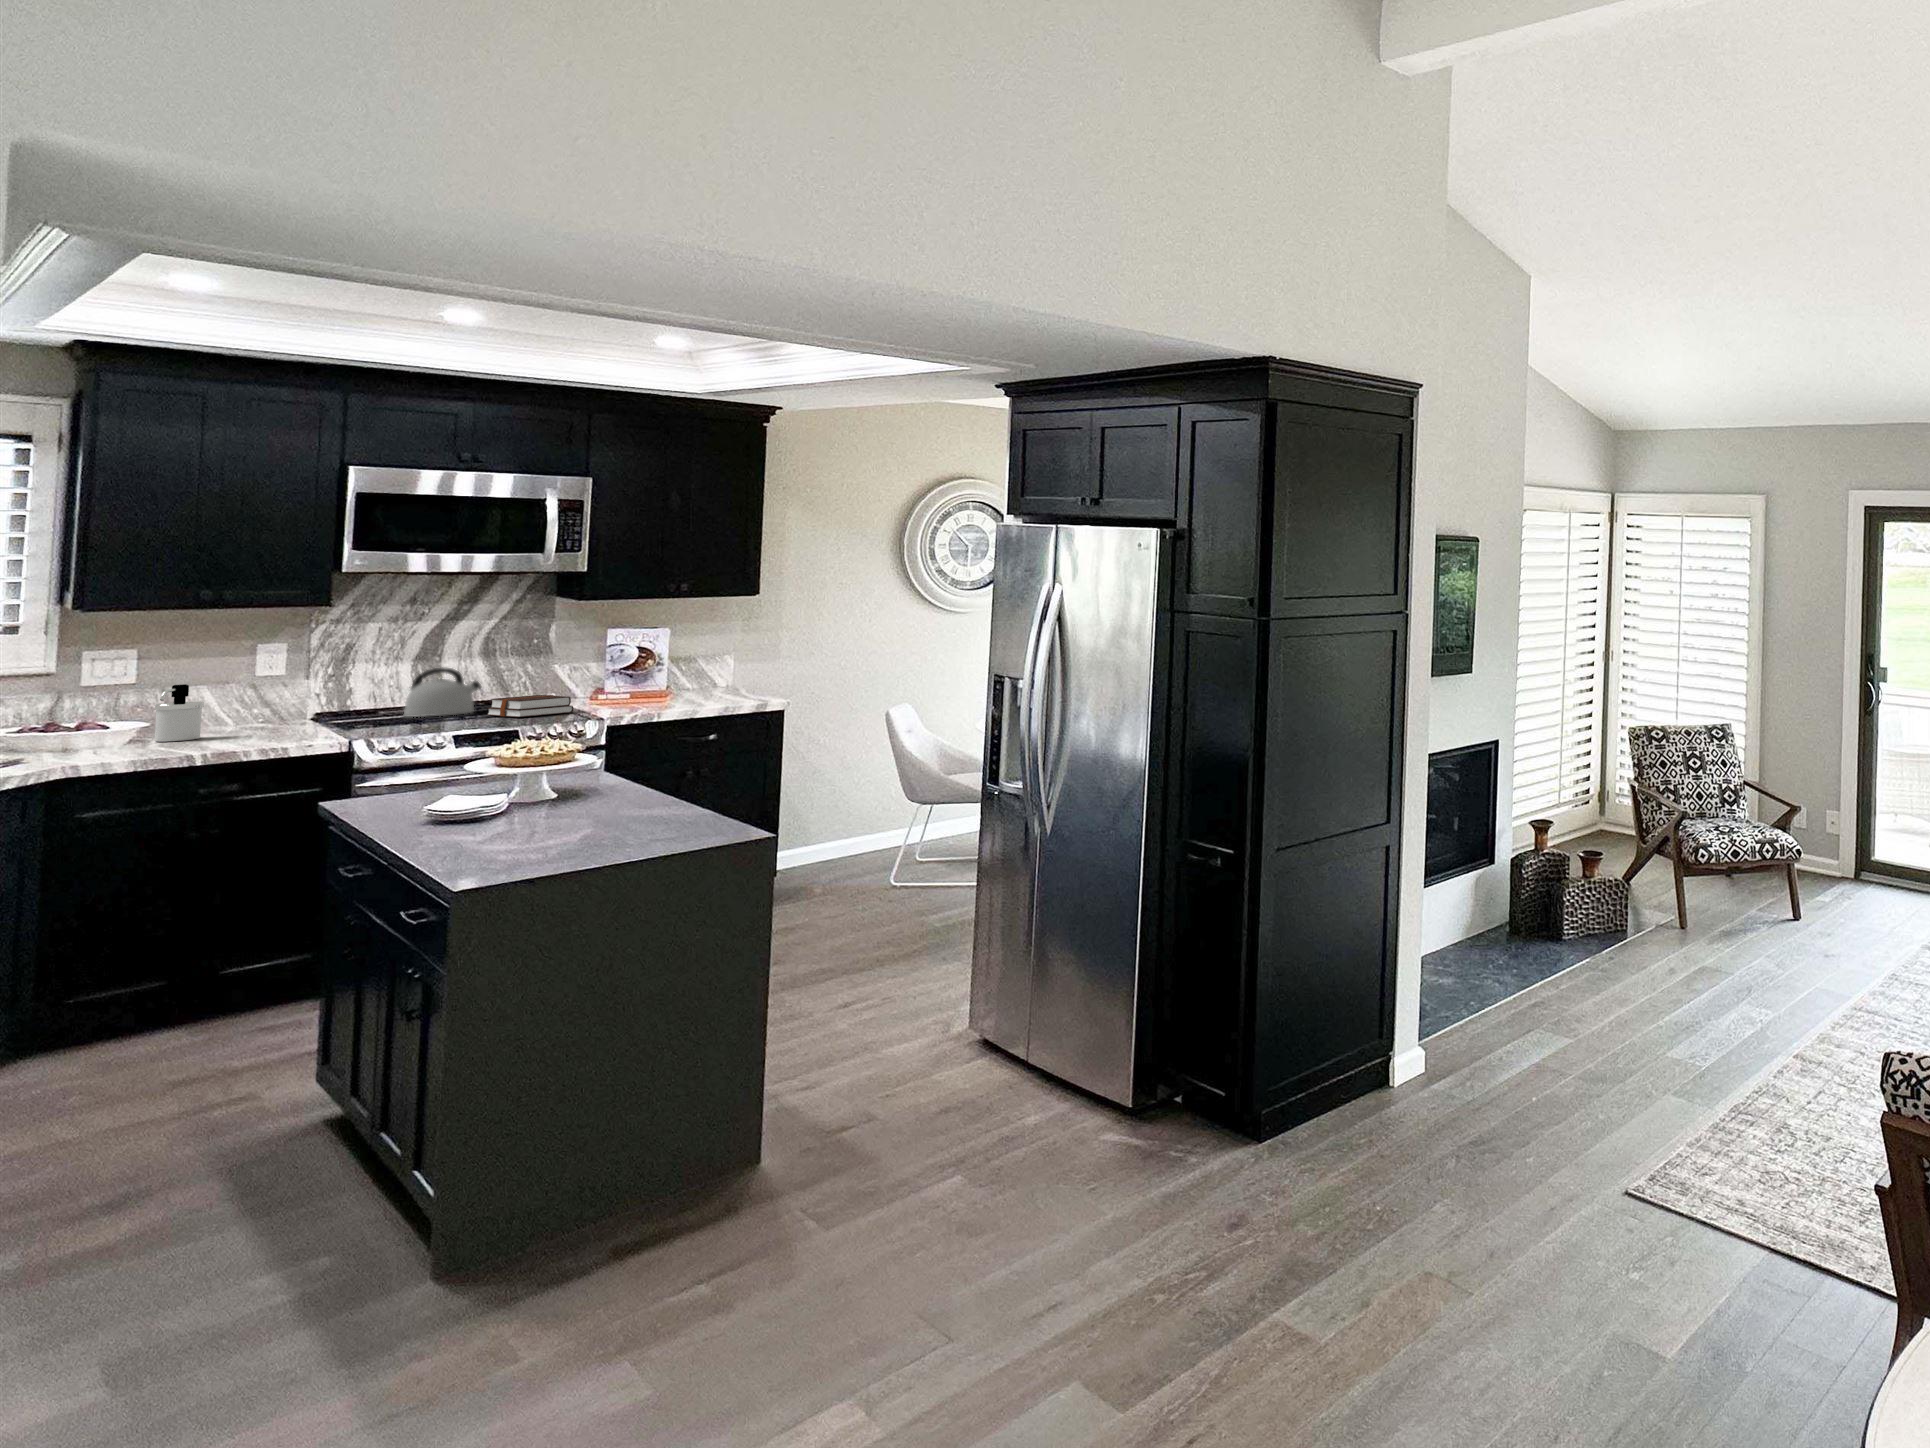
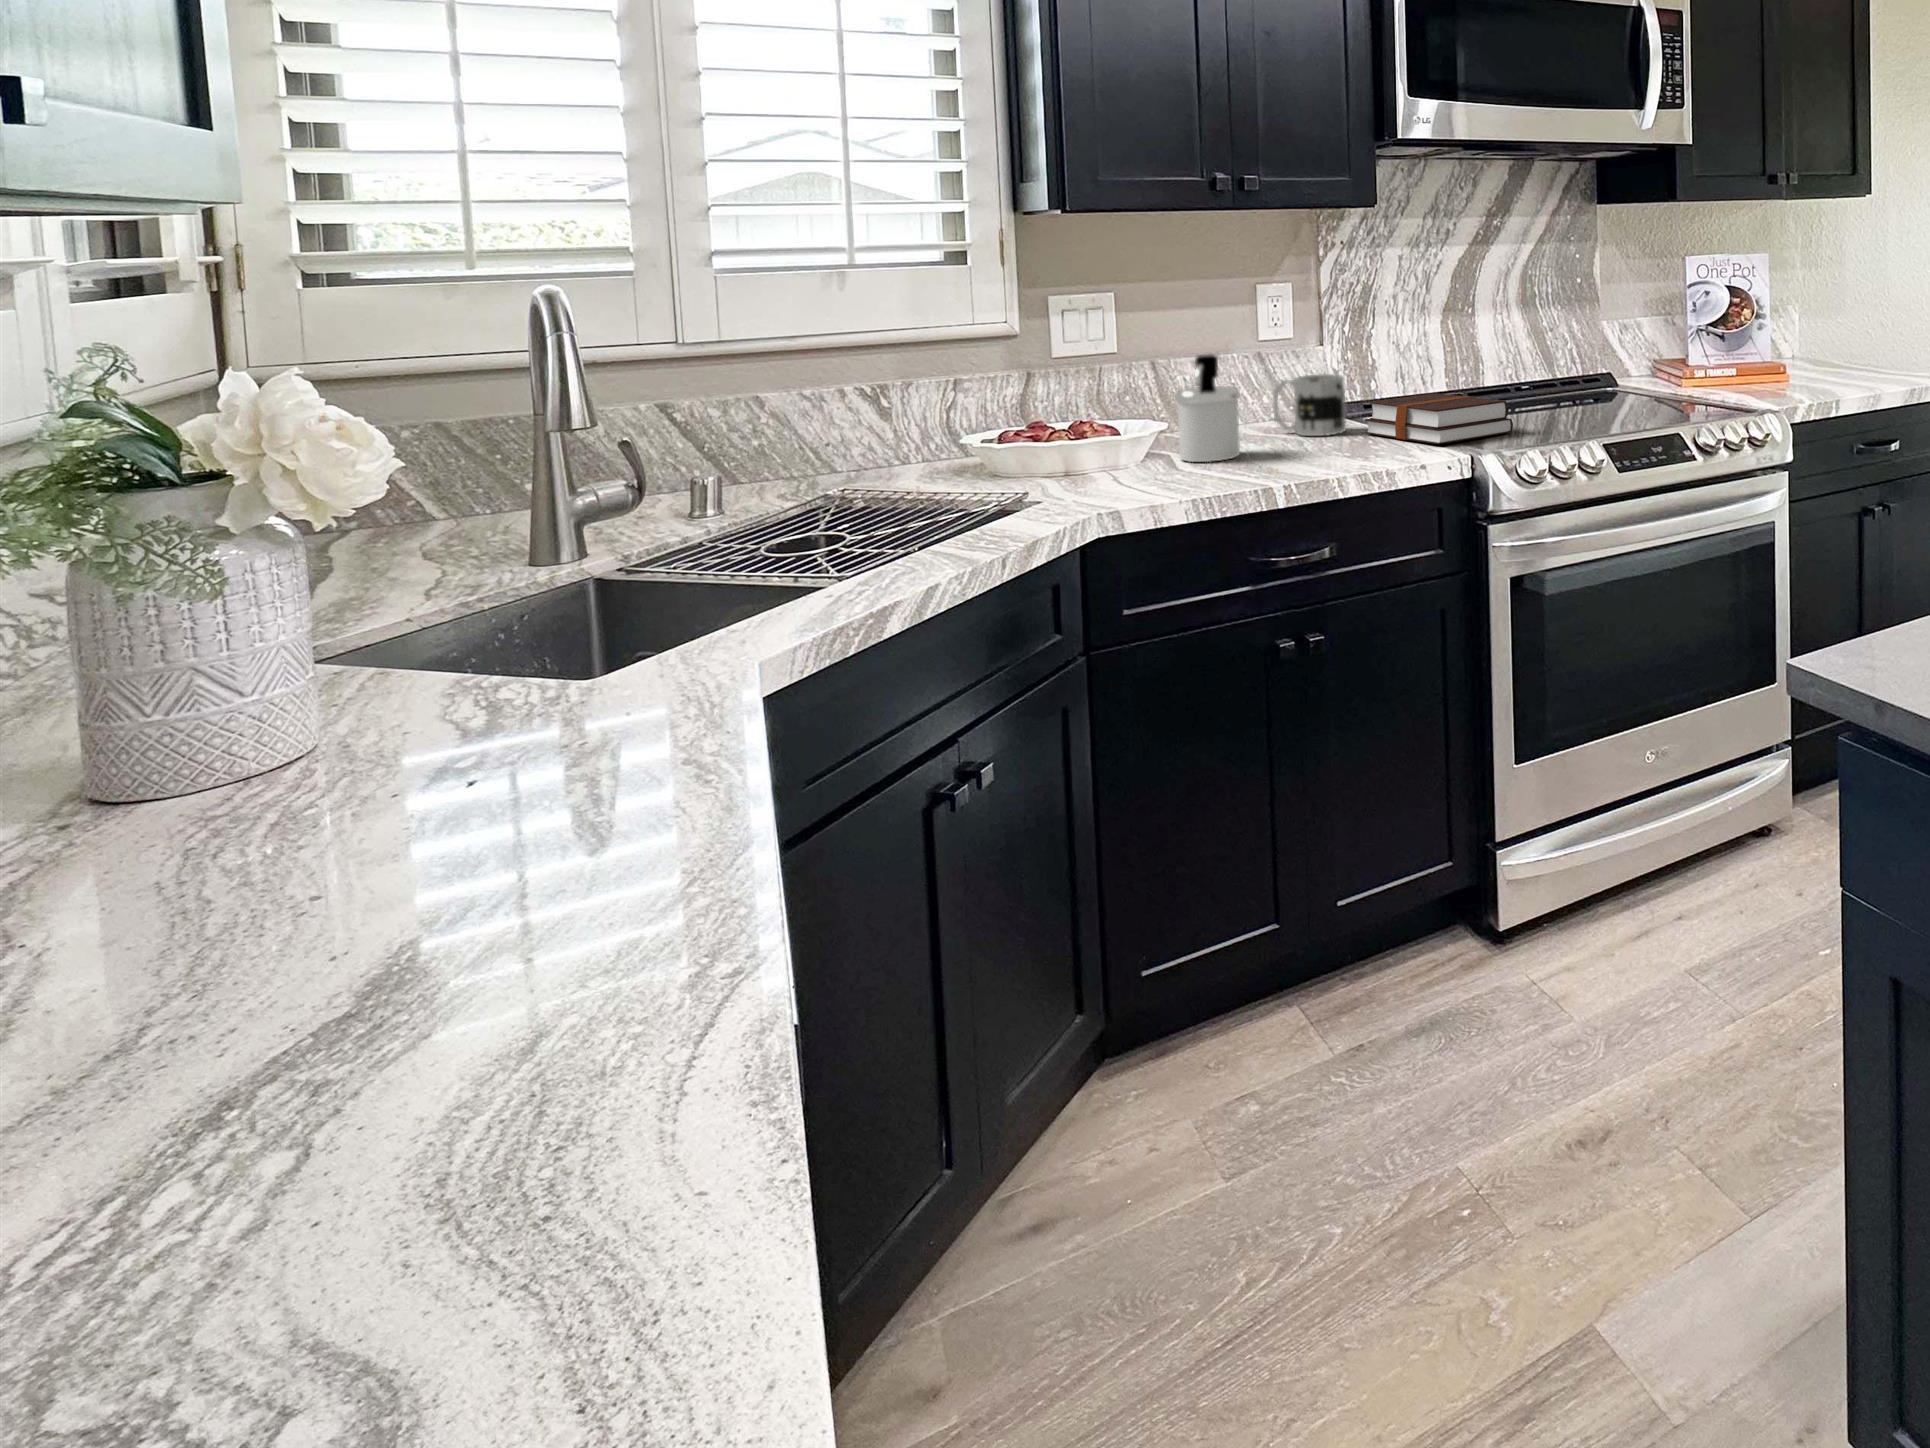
kettle: present [404,668,481,717] -> none [1458,325,1561,413]
hardback book: present [487,695,574,717] -> present [1365,393,1513,444]
mug: none [247,696,300,730] -> present [1273,374,1346,436]

